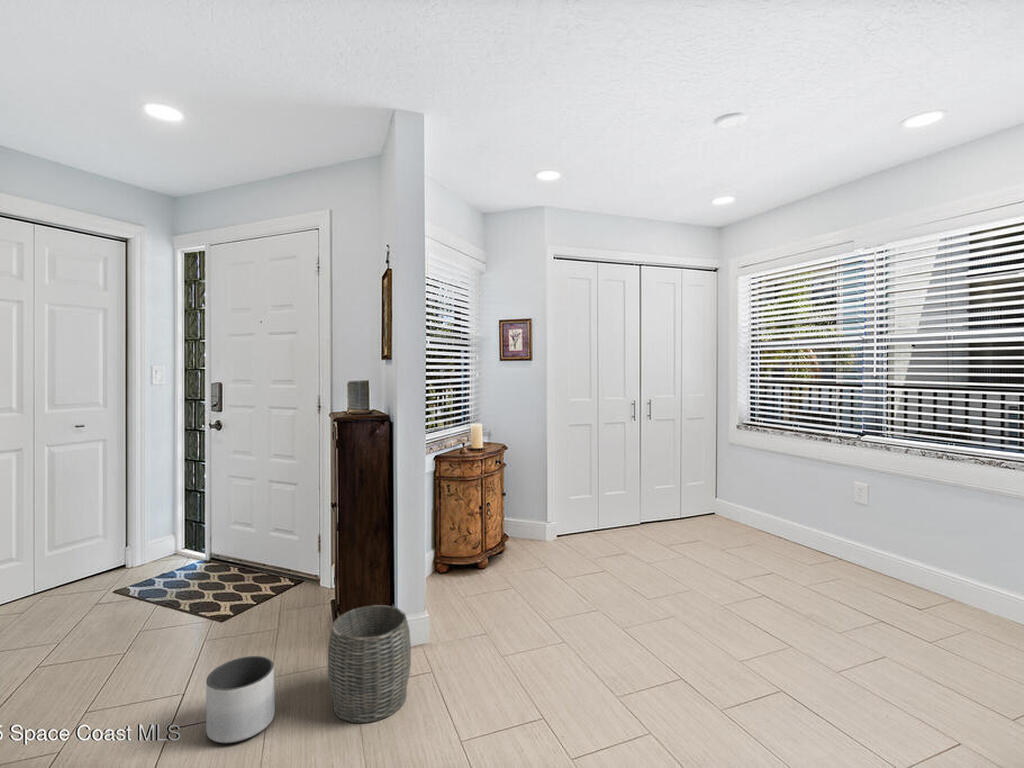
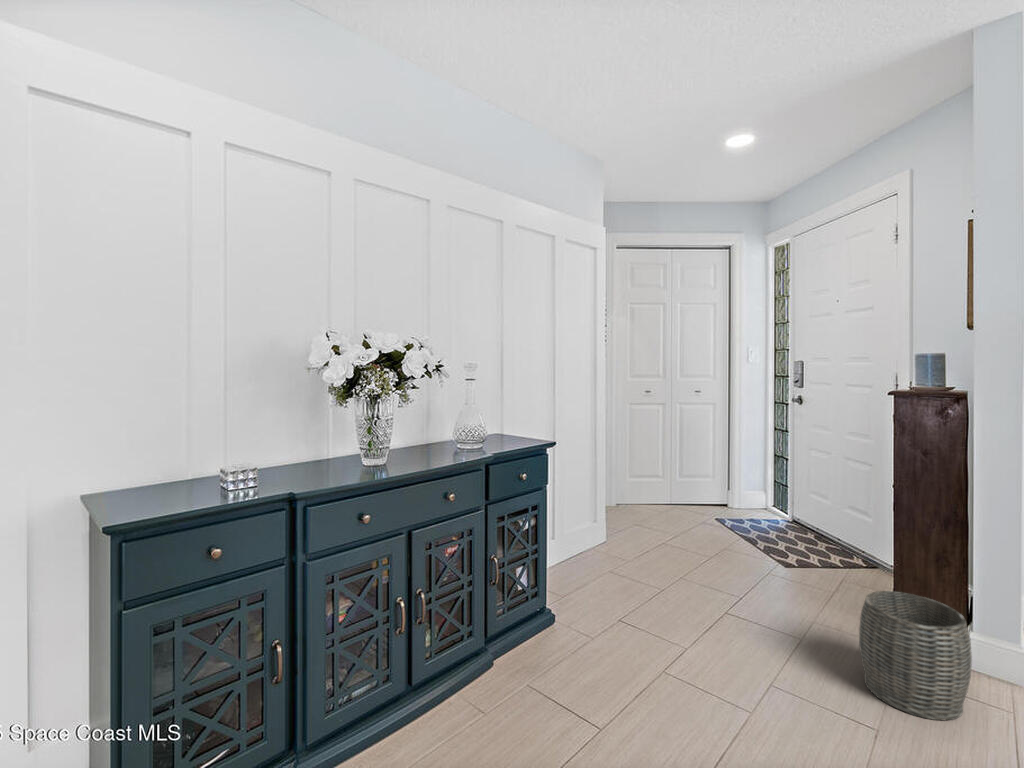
planter: present [206,656,275,743] -> none [747,588,806,658]

